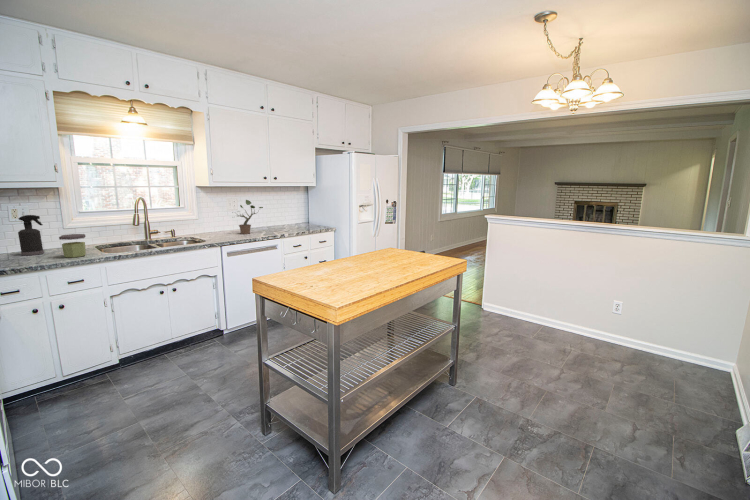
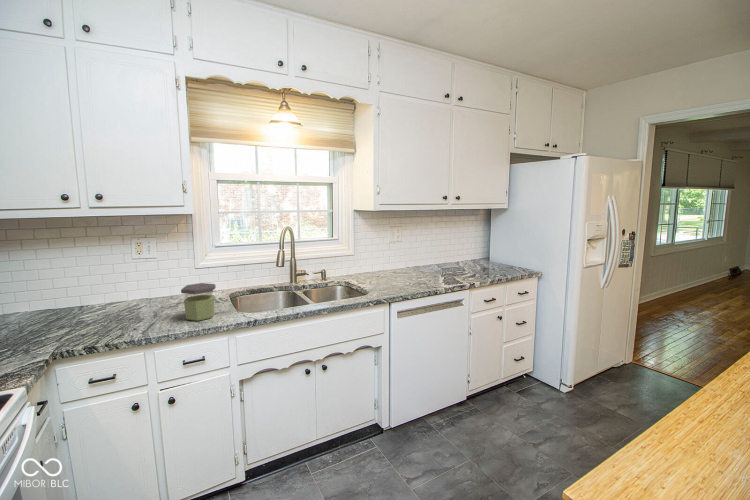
potted plant: present [238,200,263,234] -> none [395,228,442,279]
spray bottle: present [18,215,44,255] -> none [139,253,169,310]

